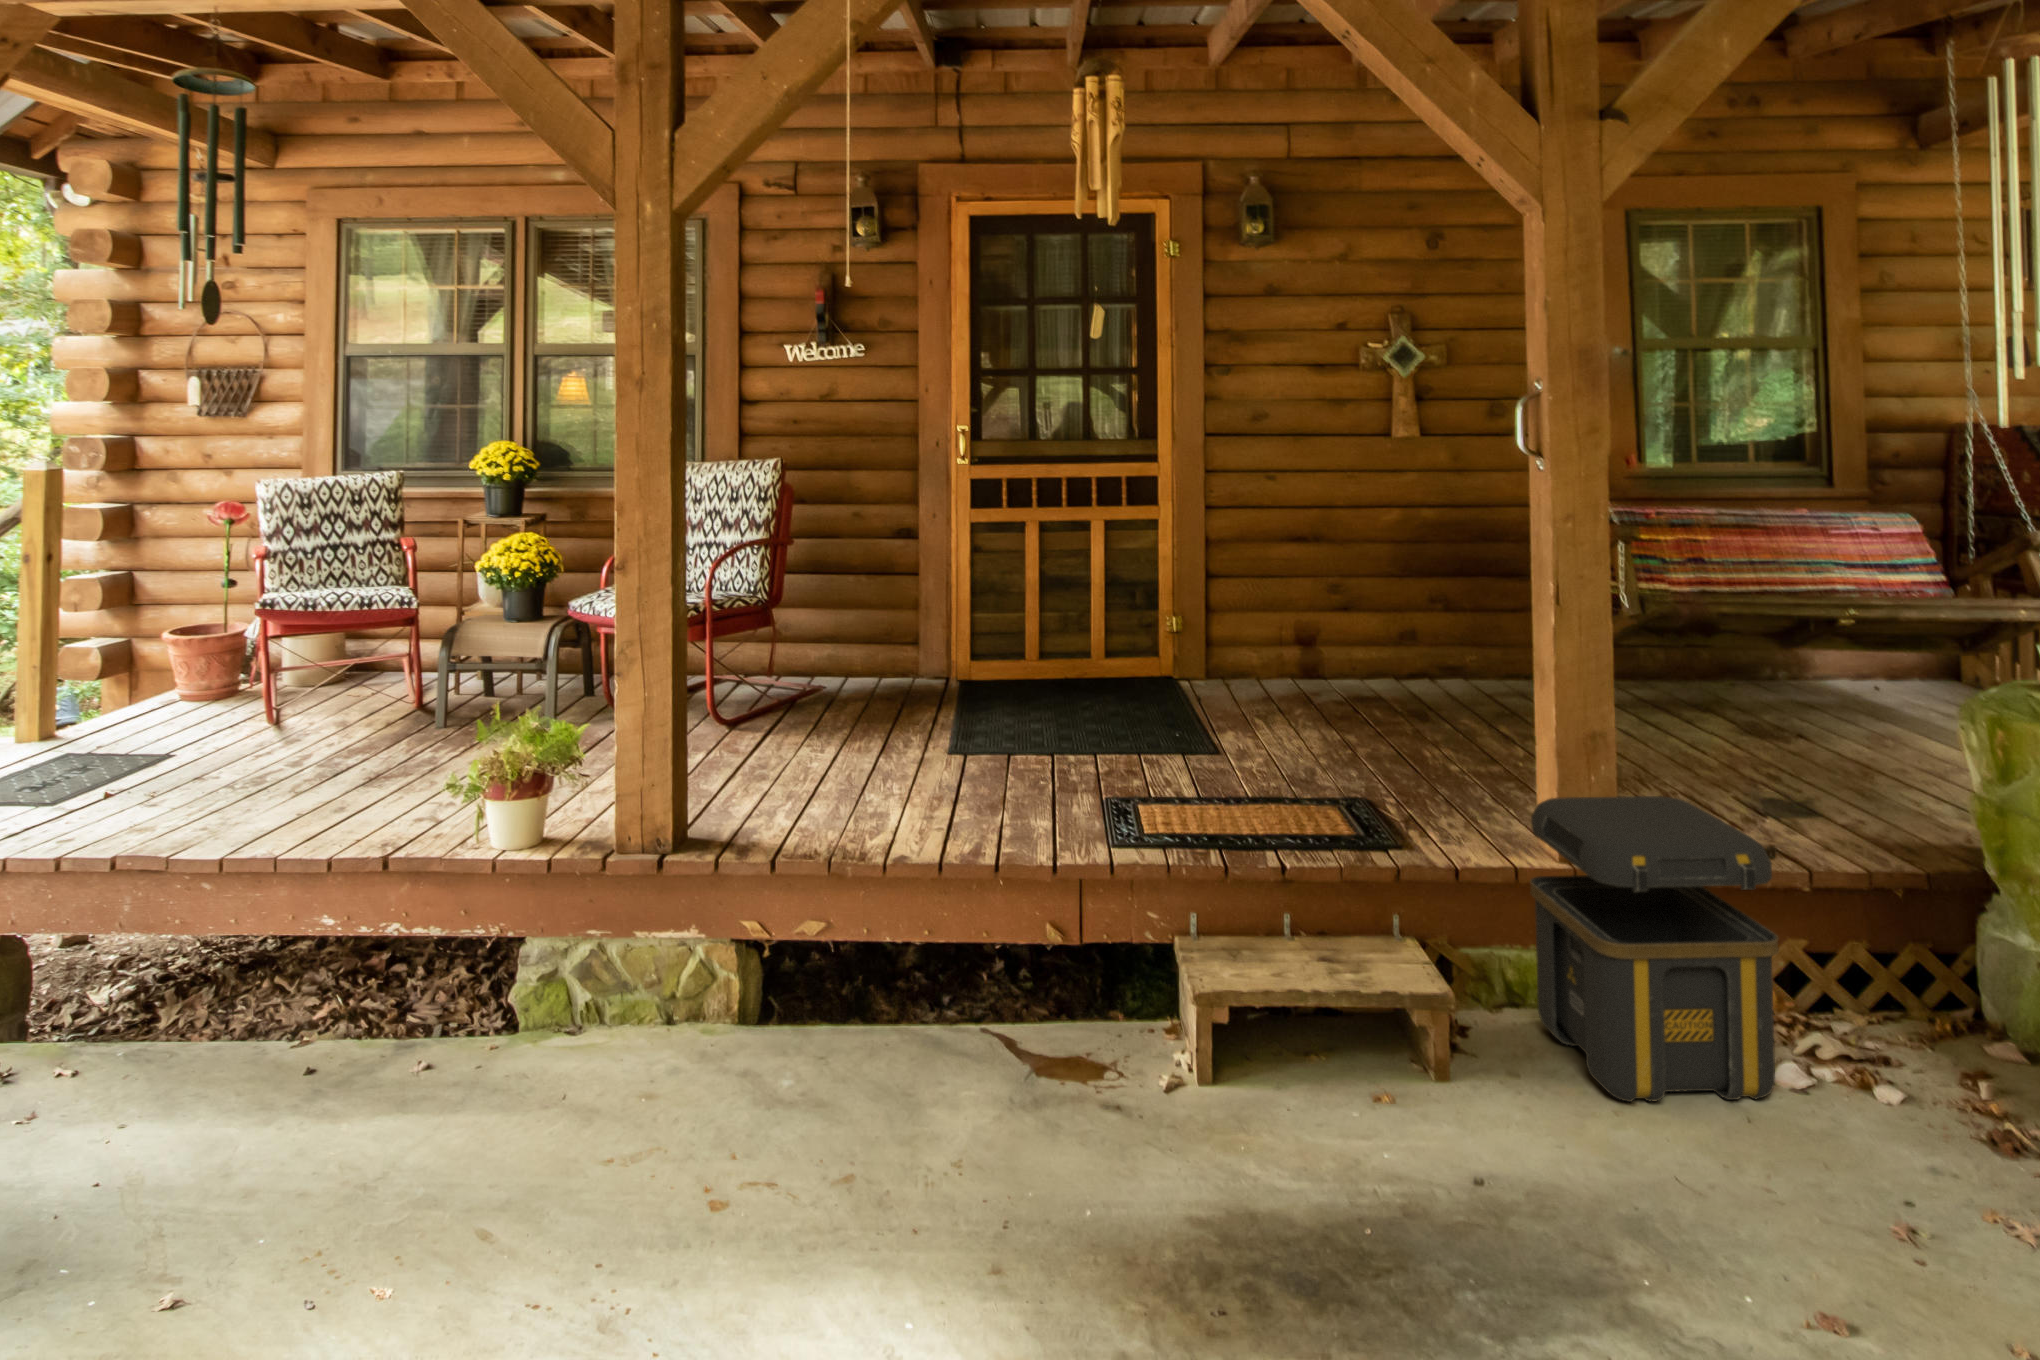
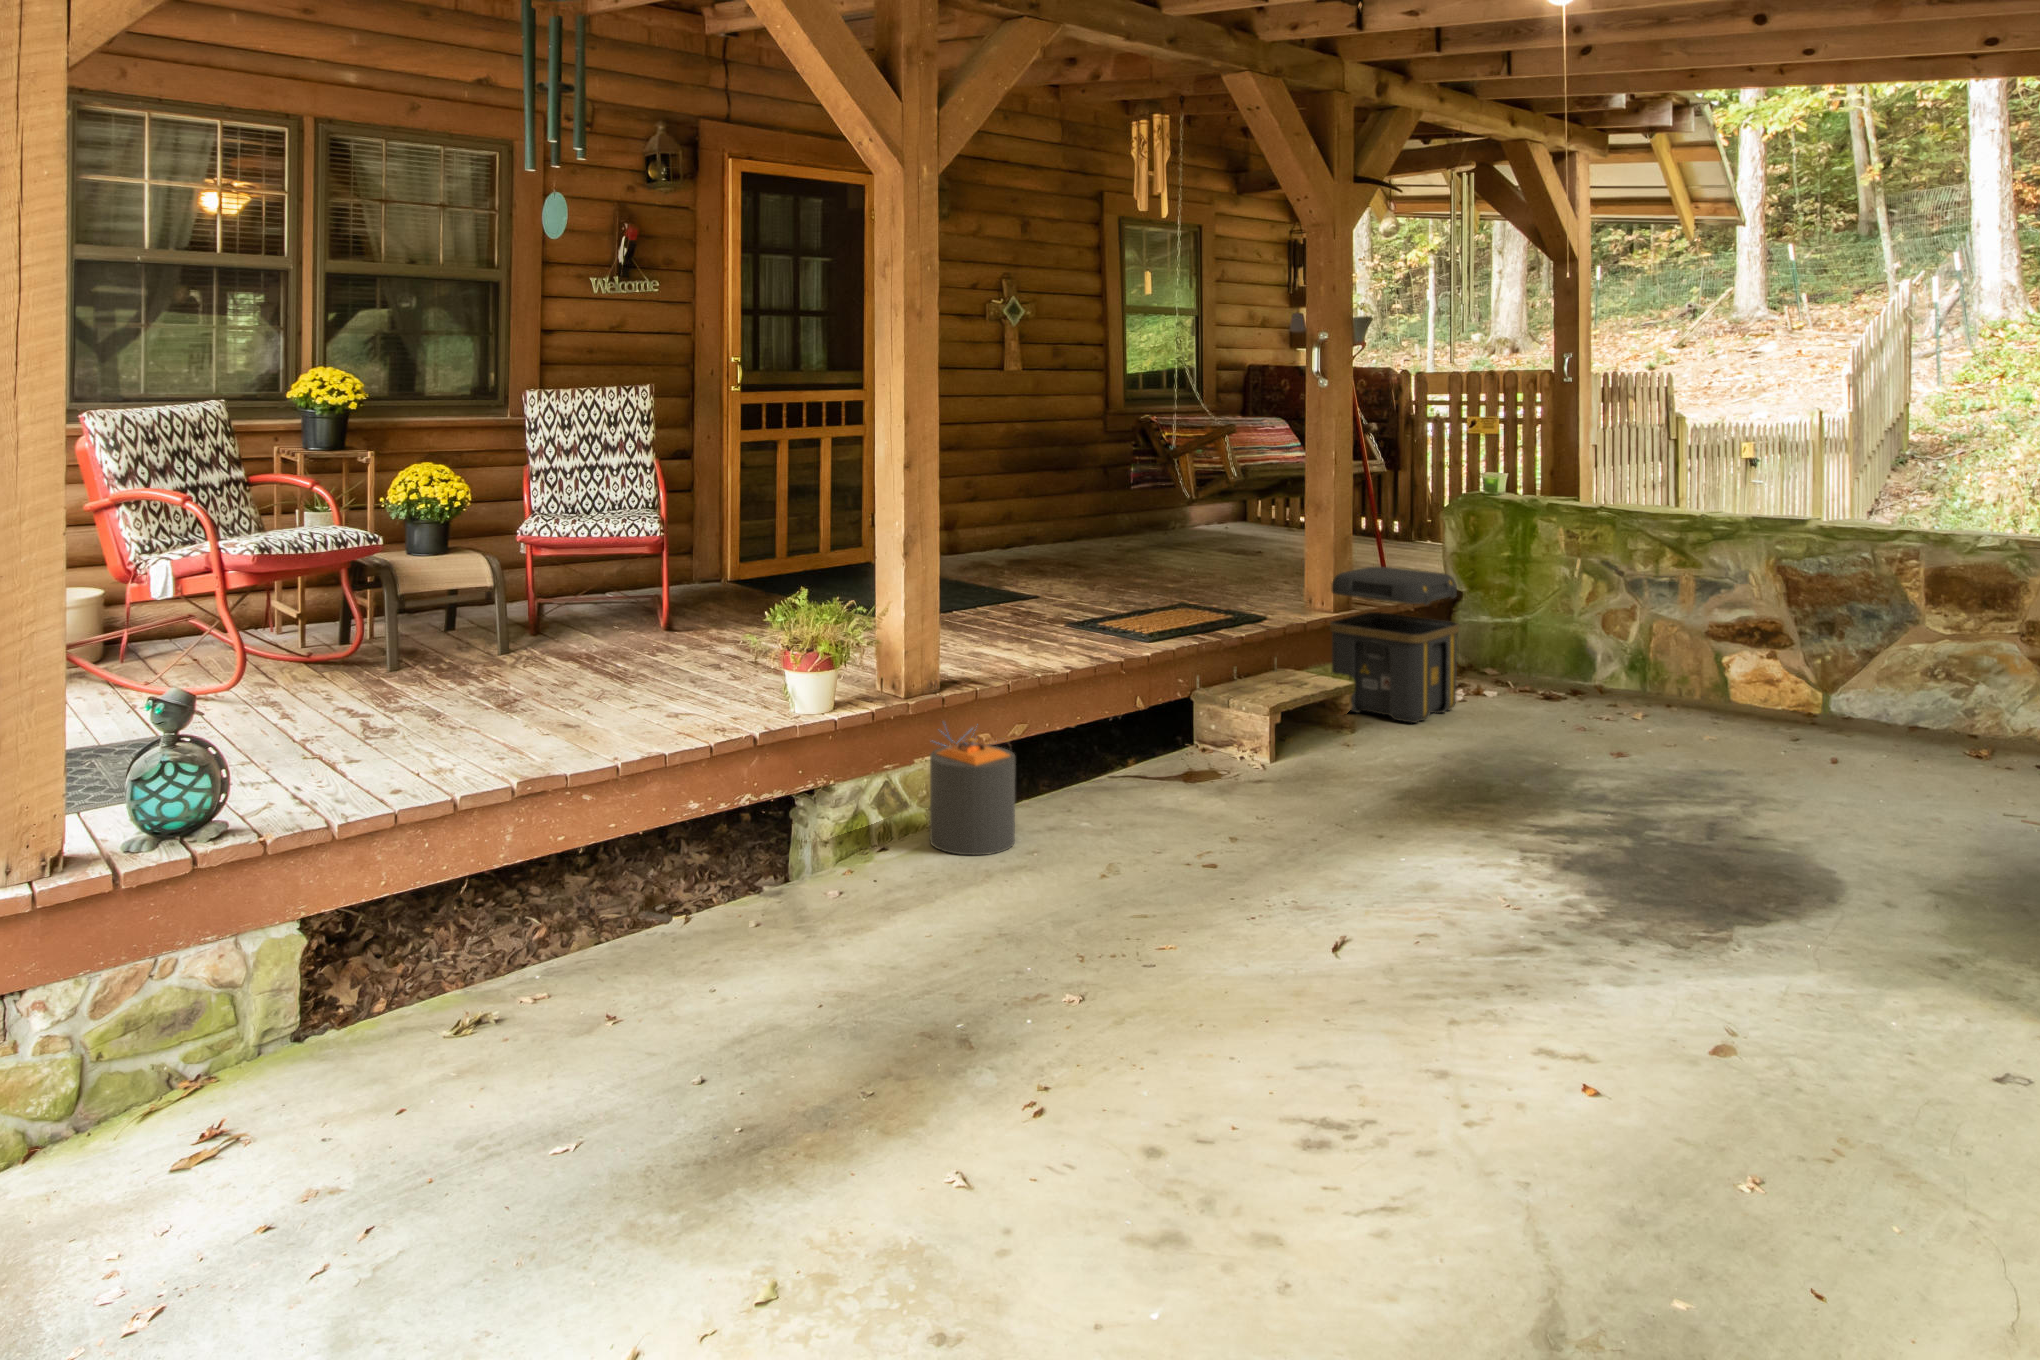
trash can: none [600,890,710,1084] -> present [930,723,1015,855]

